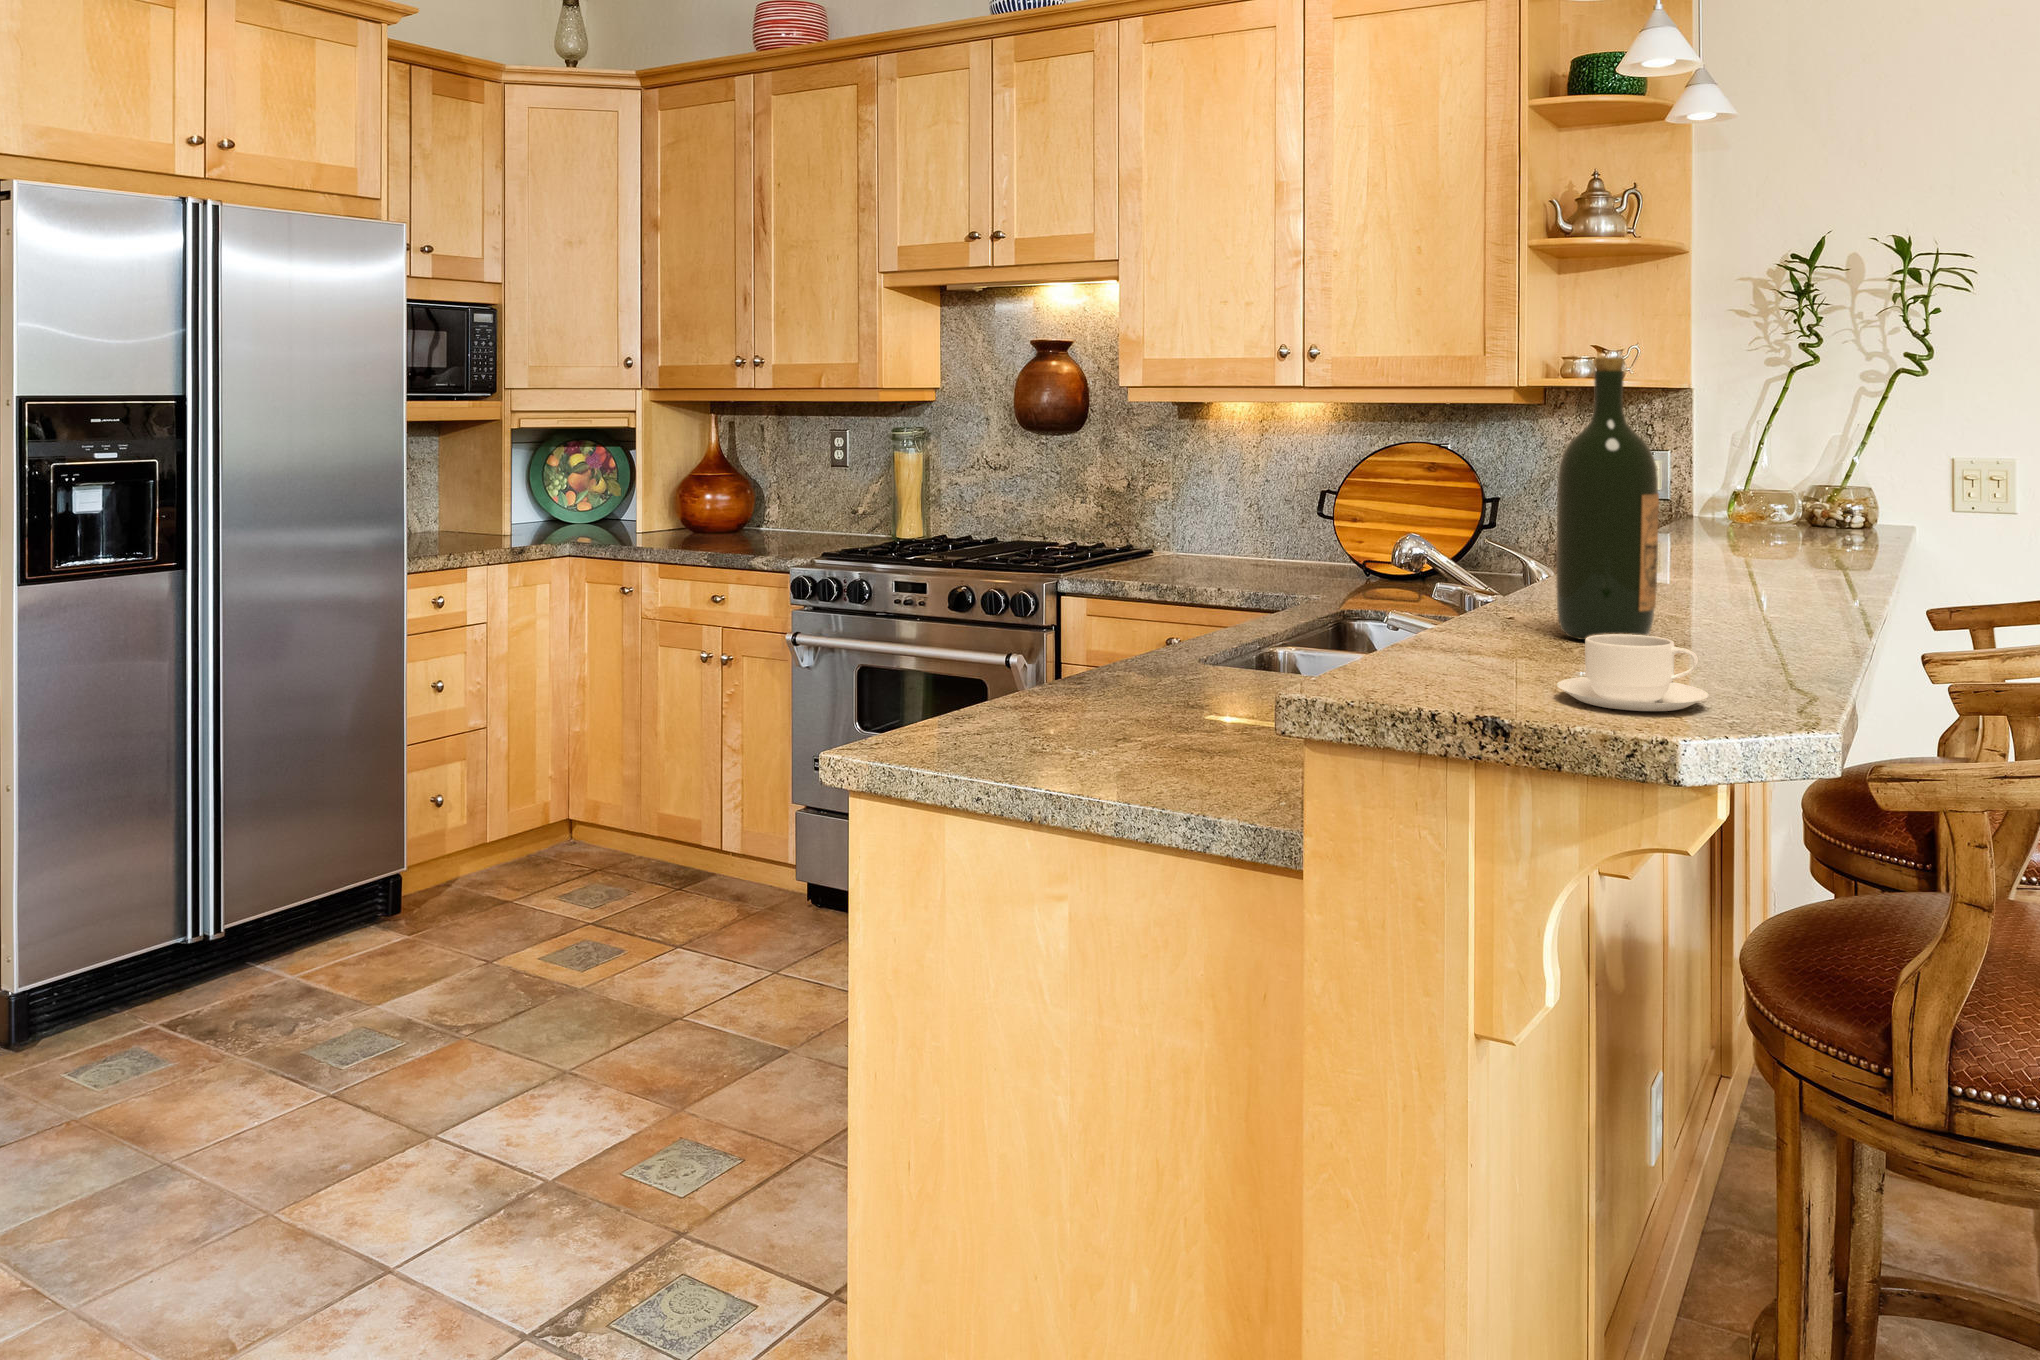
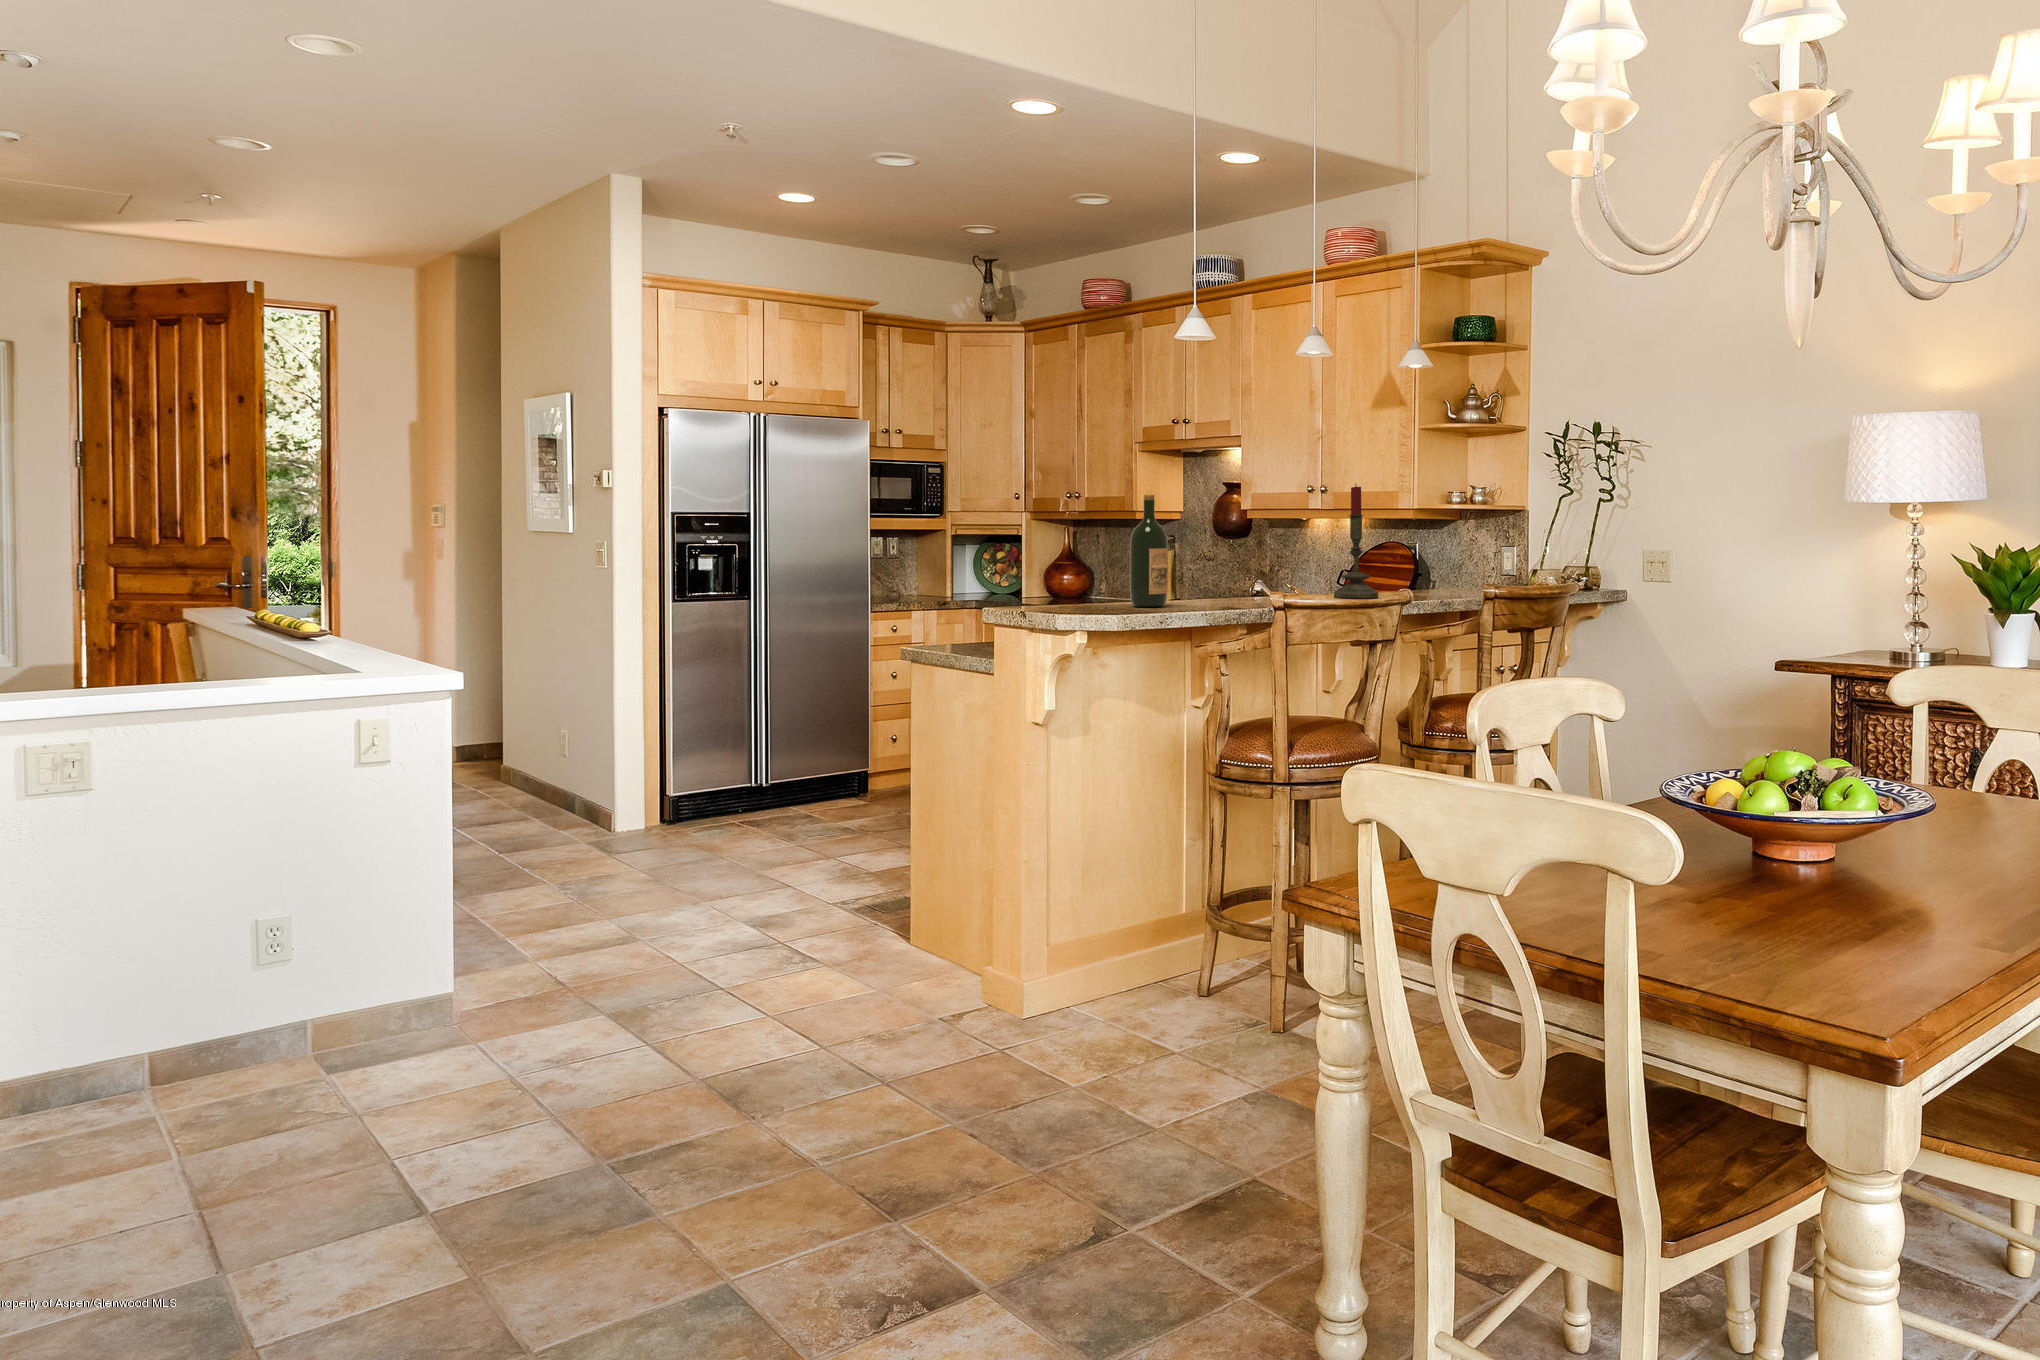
candle: none [1669,339,1768,577] -> present [1334,484,1378,598]
coffee cup: present [1557,634,1708,711] -> none [1033,592,1082,615]

